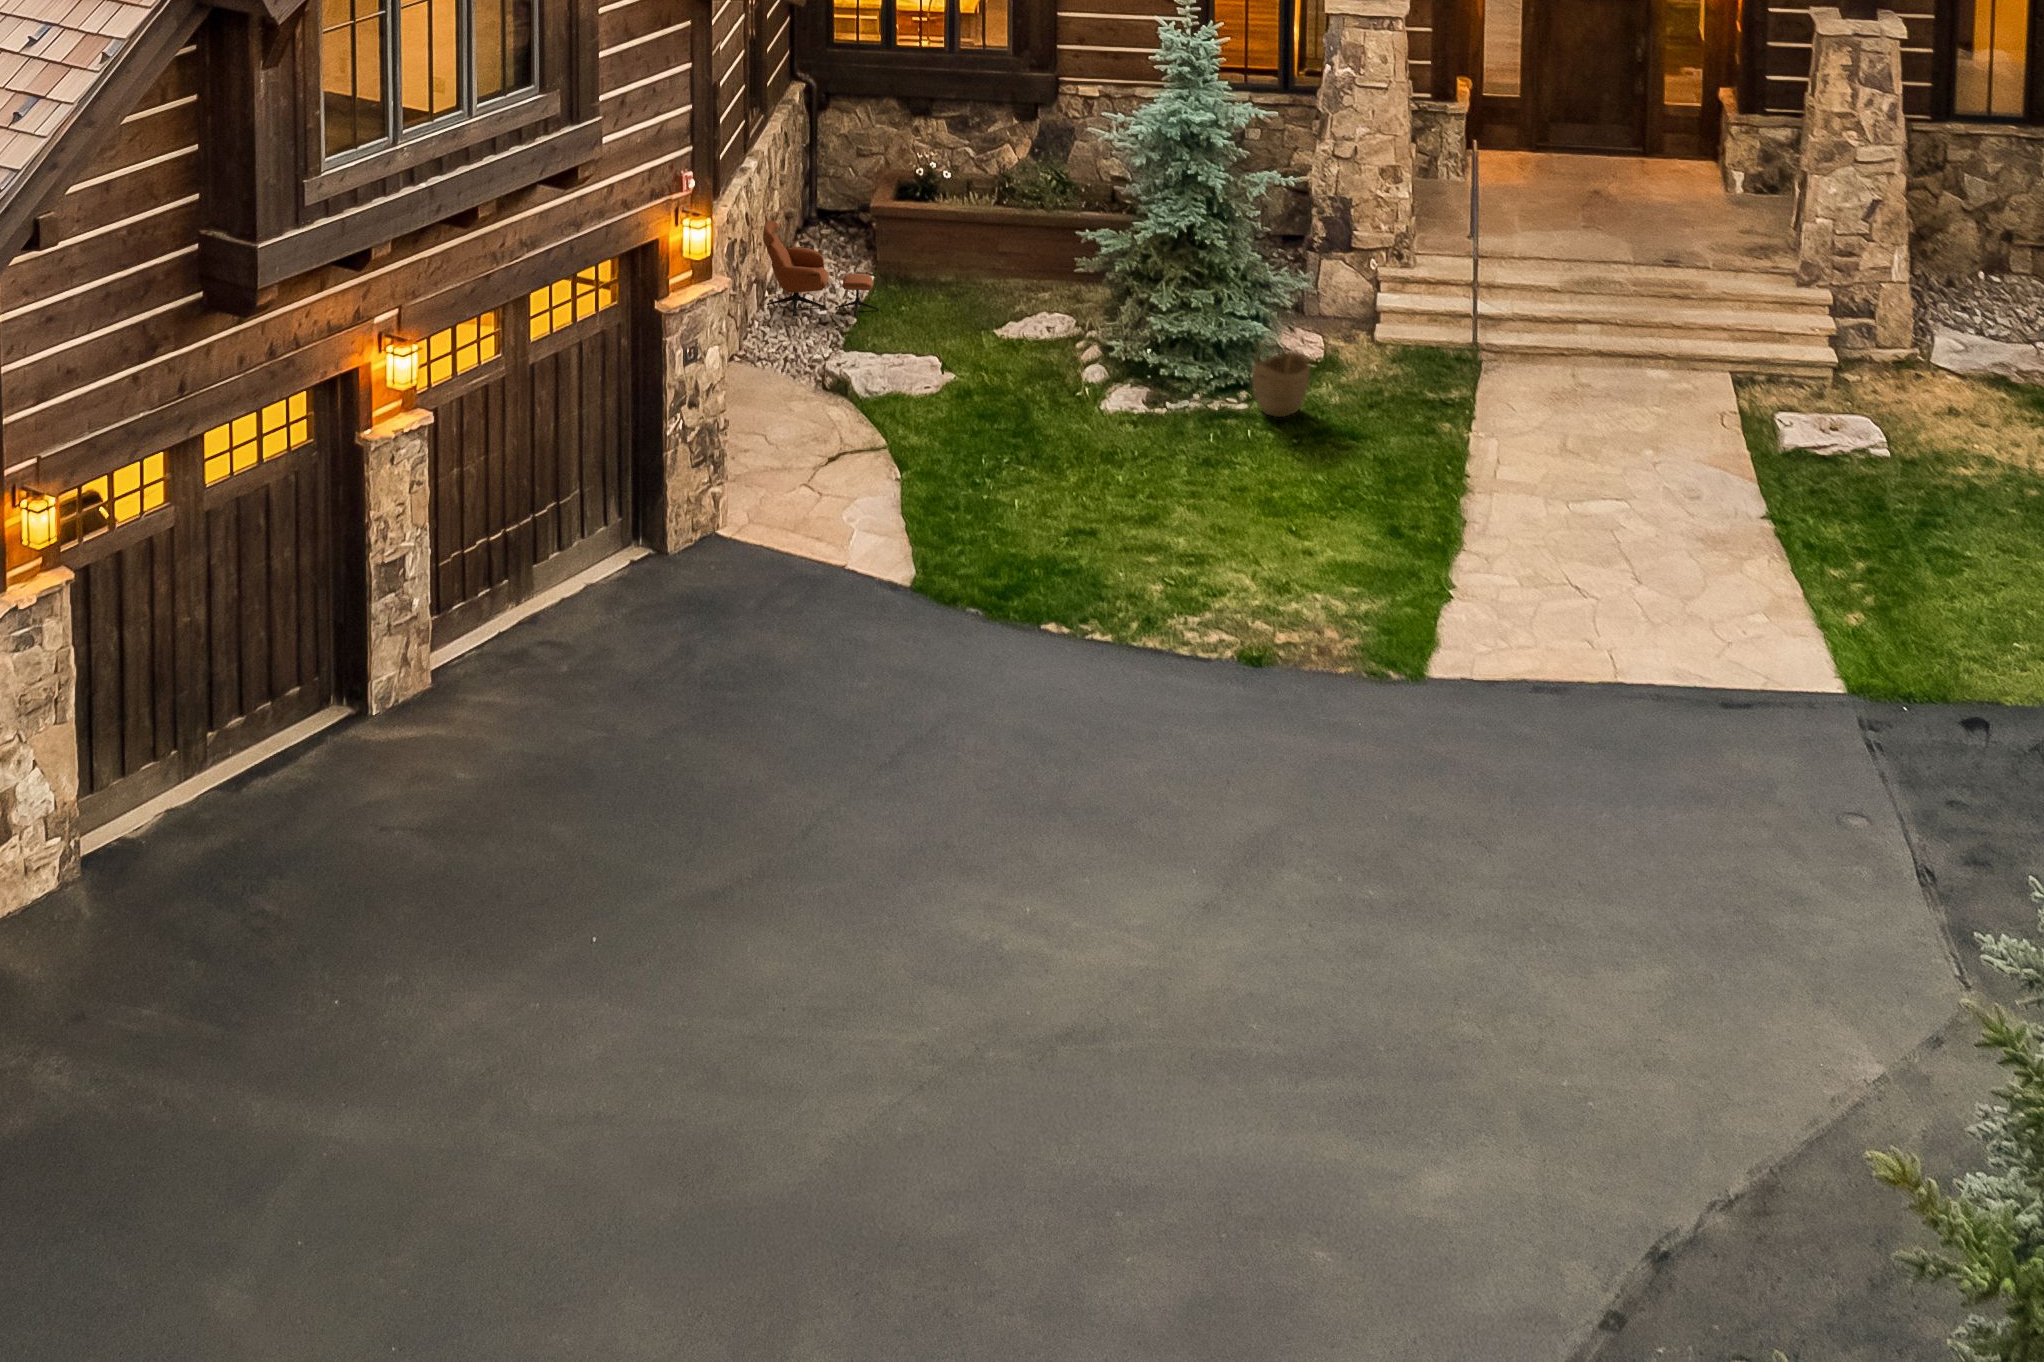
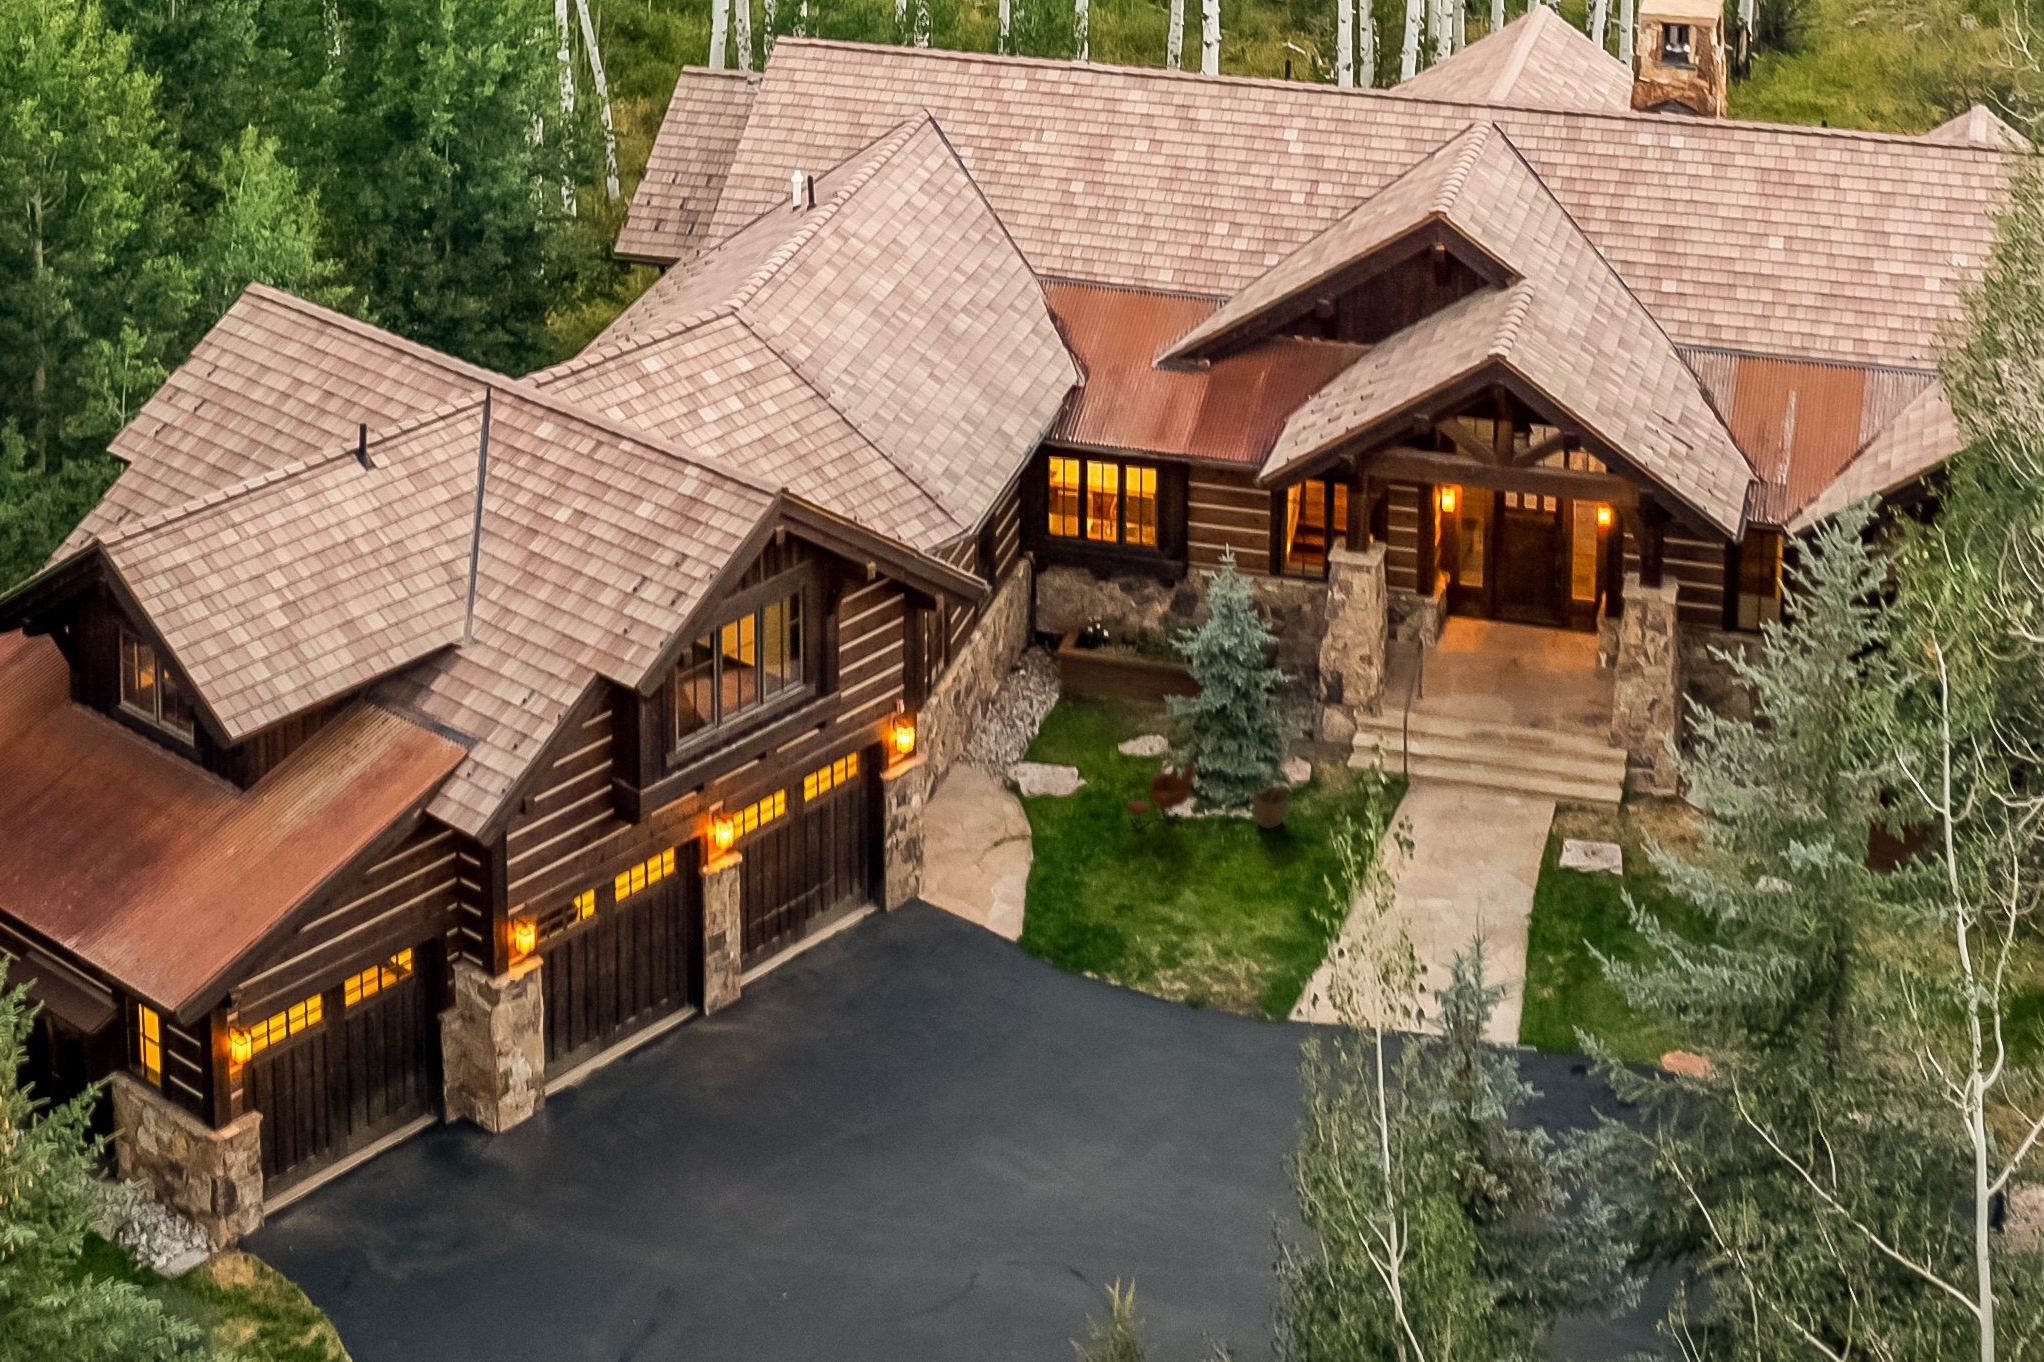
lounge chair: present [763,221,879,316] -> present [1128,759,1195,828]

